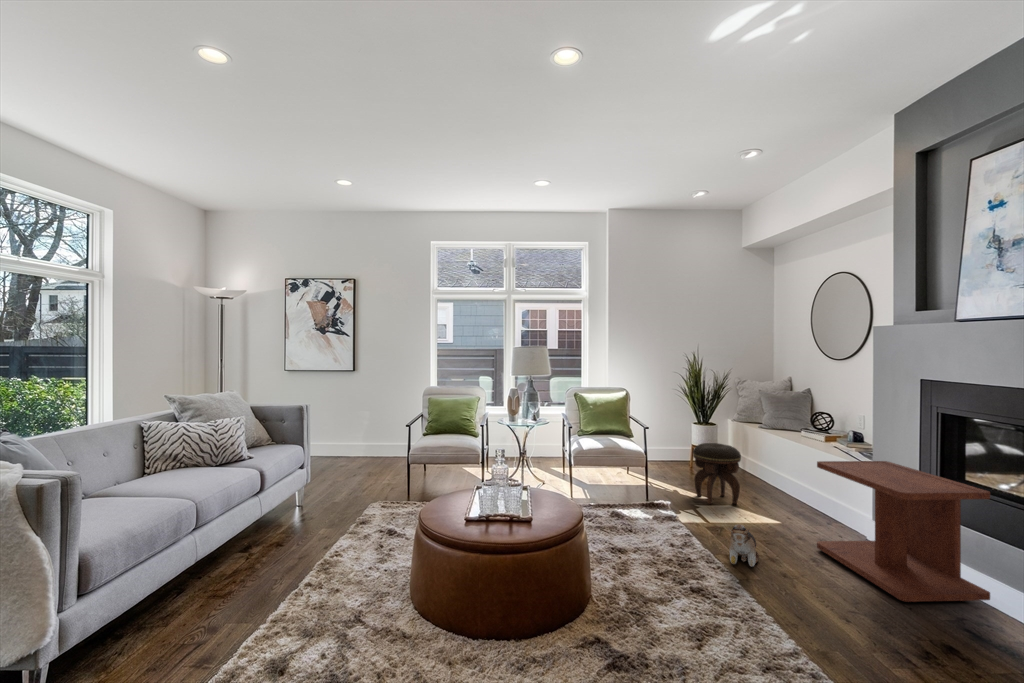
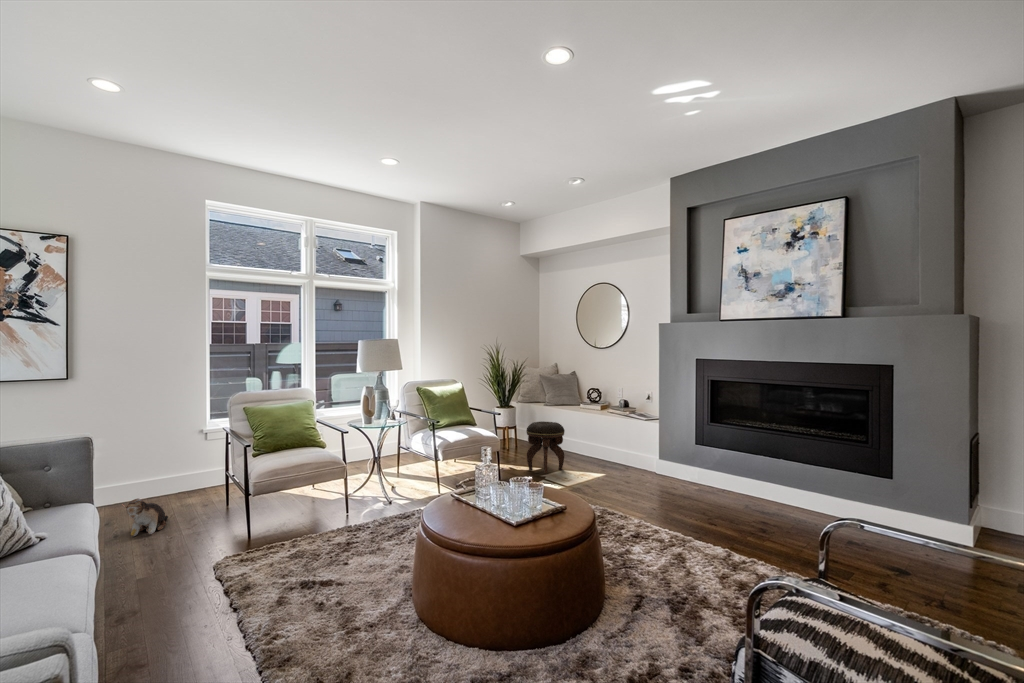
side table: present [817,461,990,602] -> none [645,417,745,503]
plush toy: present [728,524,759,567] -> present [122,499,168,536]

